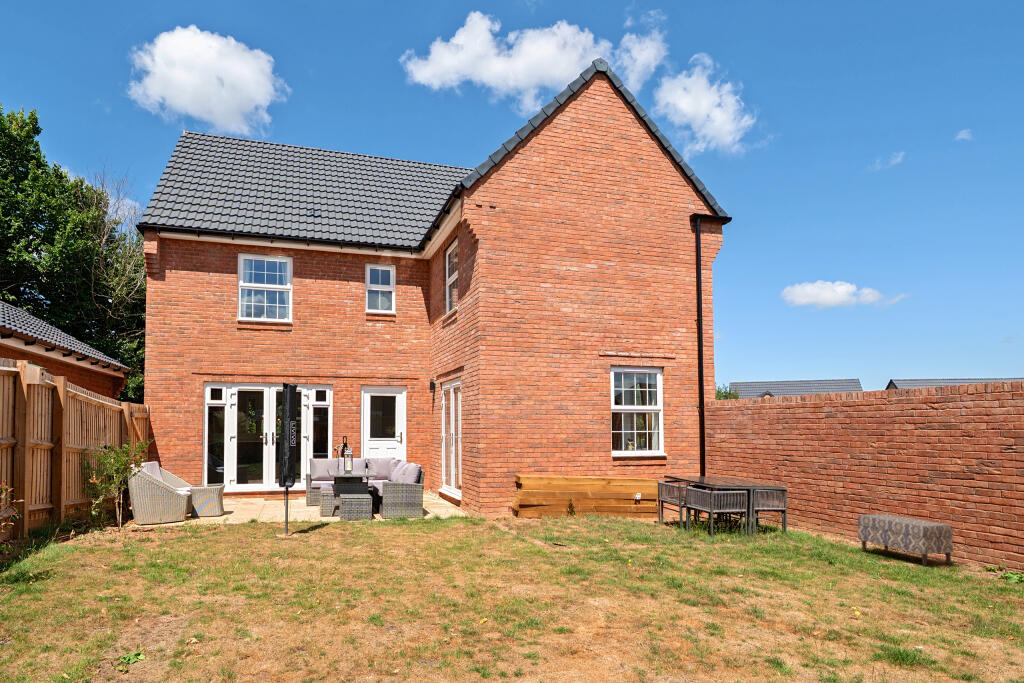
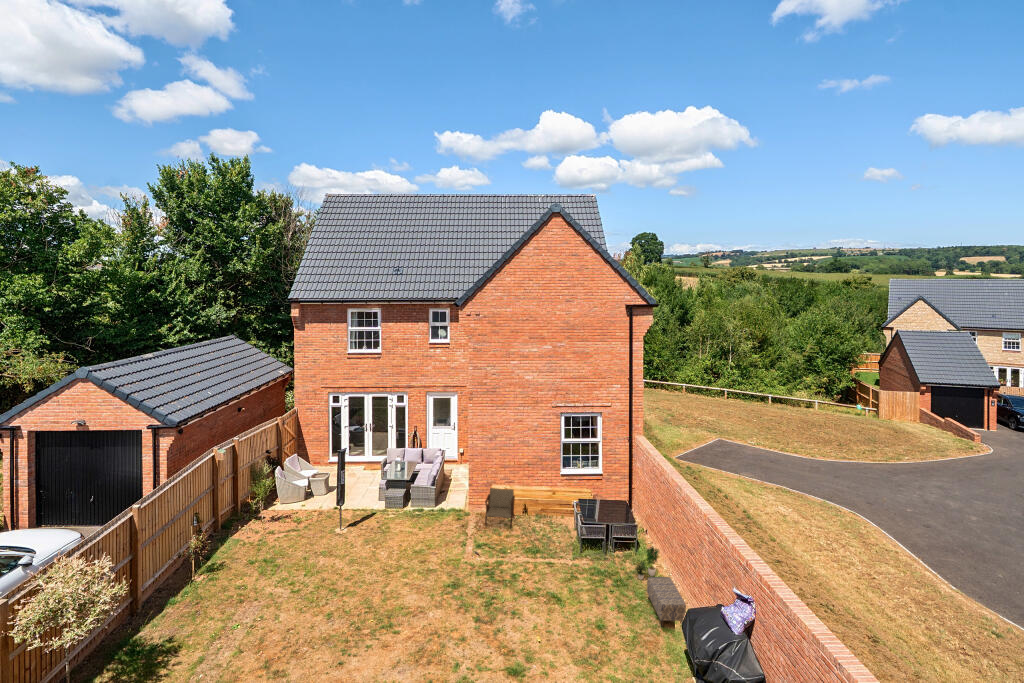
lounge chair: none [523,469,574,524] -> present [485,488,515,528]
potted plant: none [807,490,838,541] -> present [635,546,659,580]

